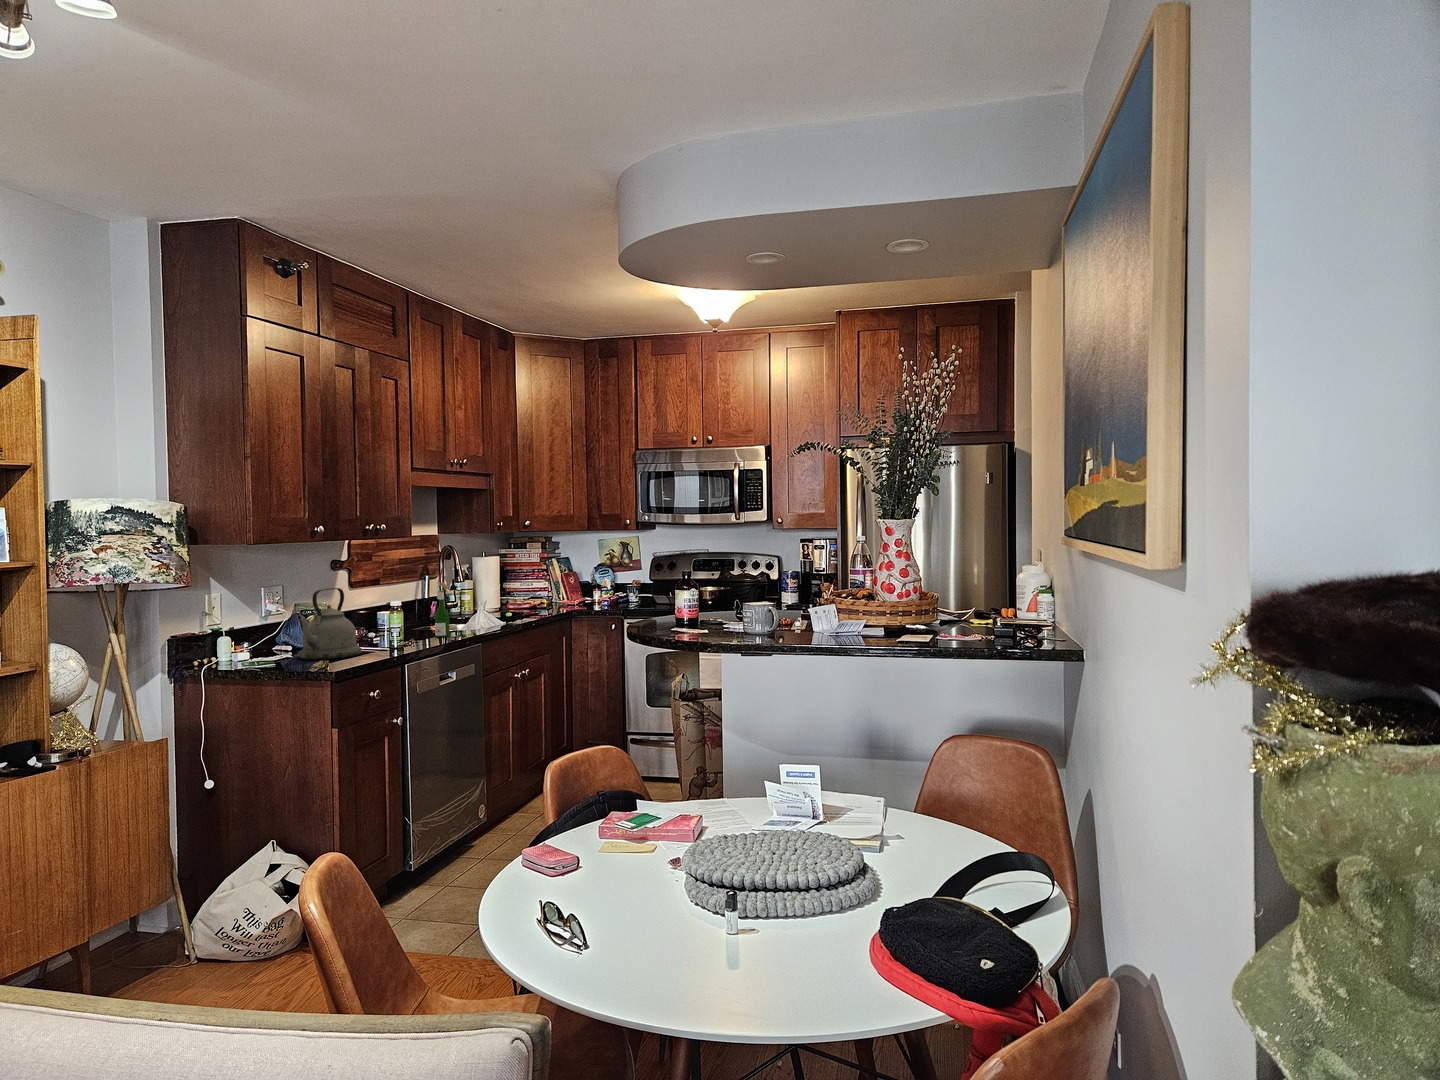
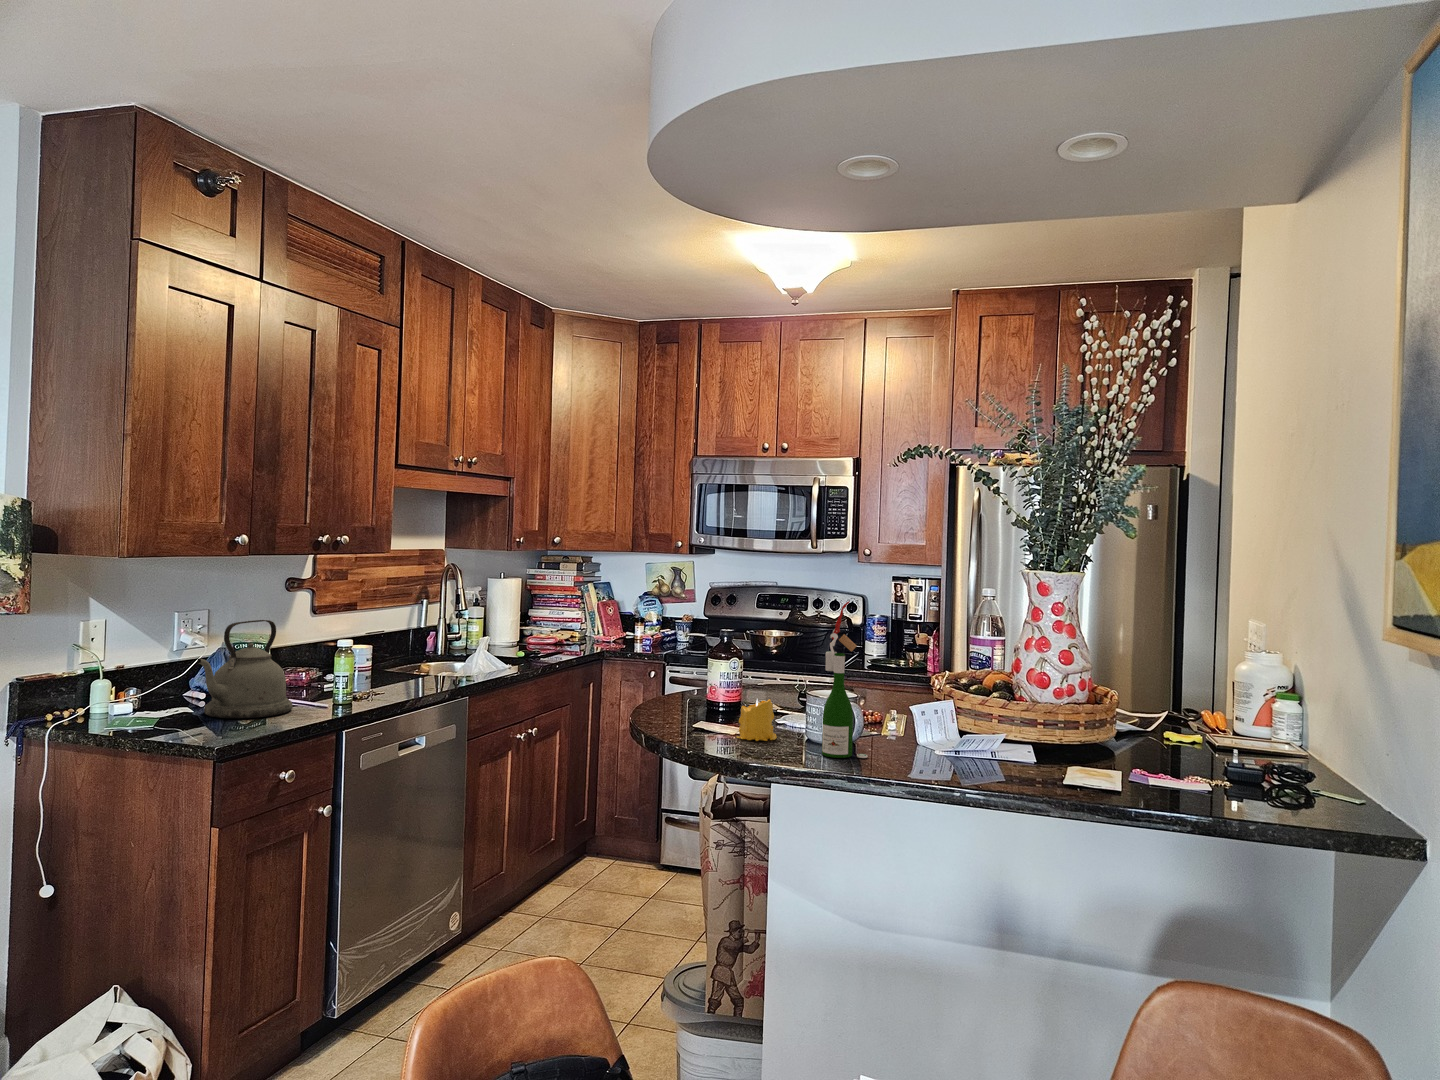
wine bottle: present [435,567,456,637] -> present [822,601,868,758]
candle: none [696,610,723,638] -> present [737,699,777,741]

